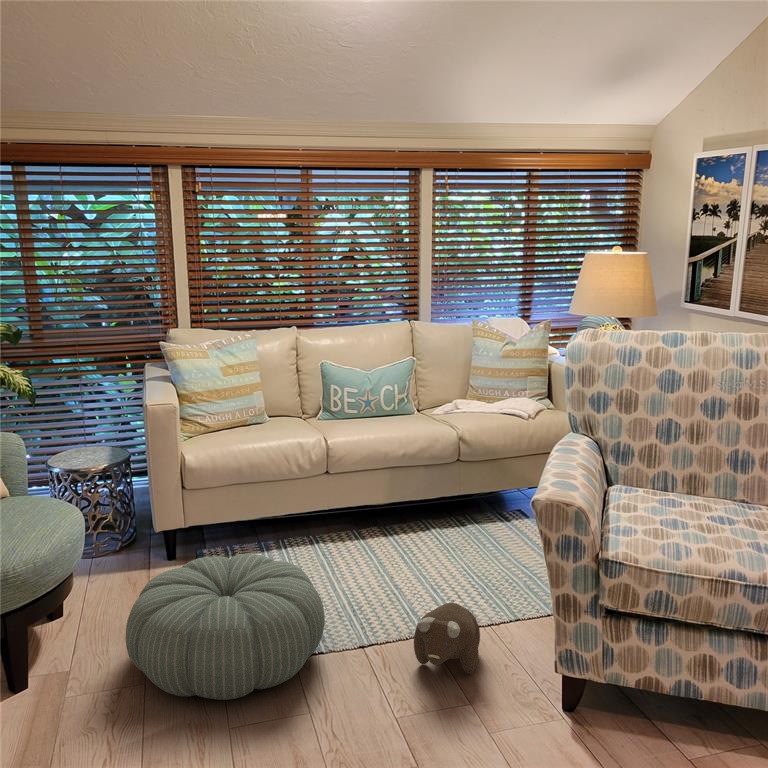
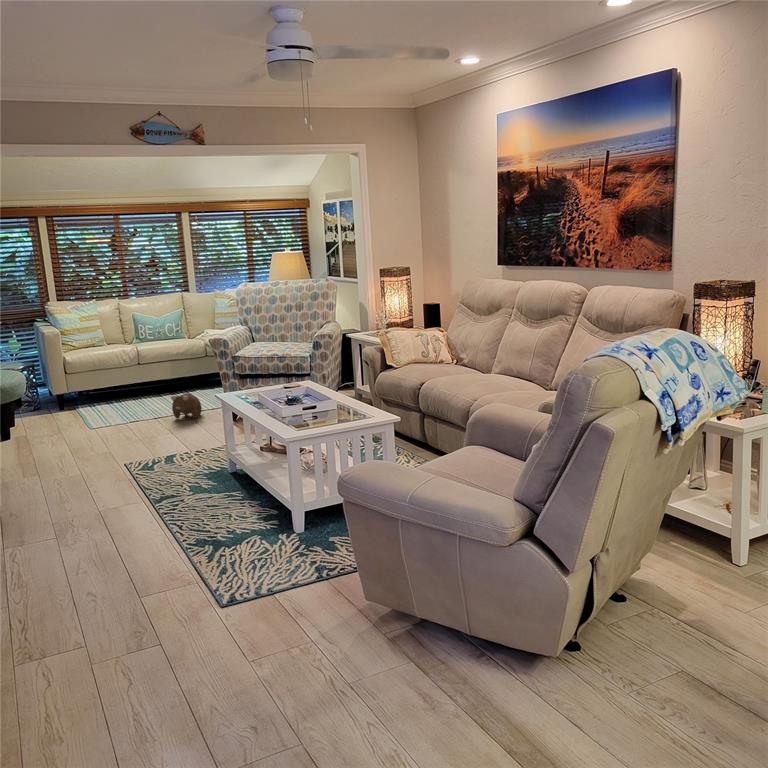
pouf: present [126,554,325,700] -> none [49,387,135,432]

